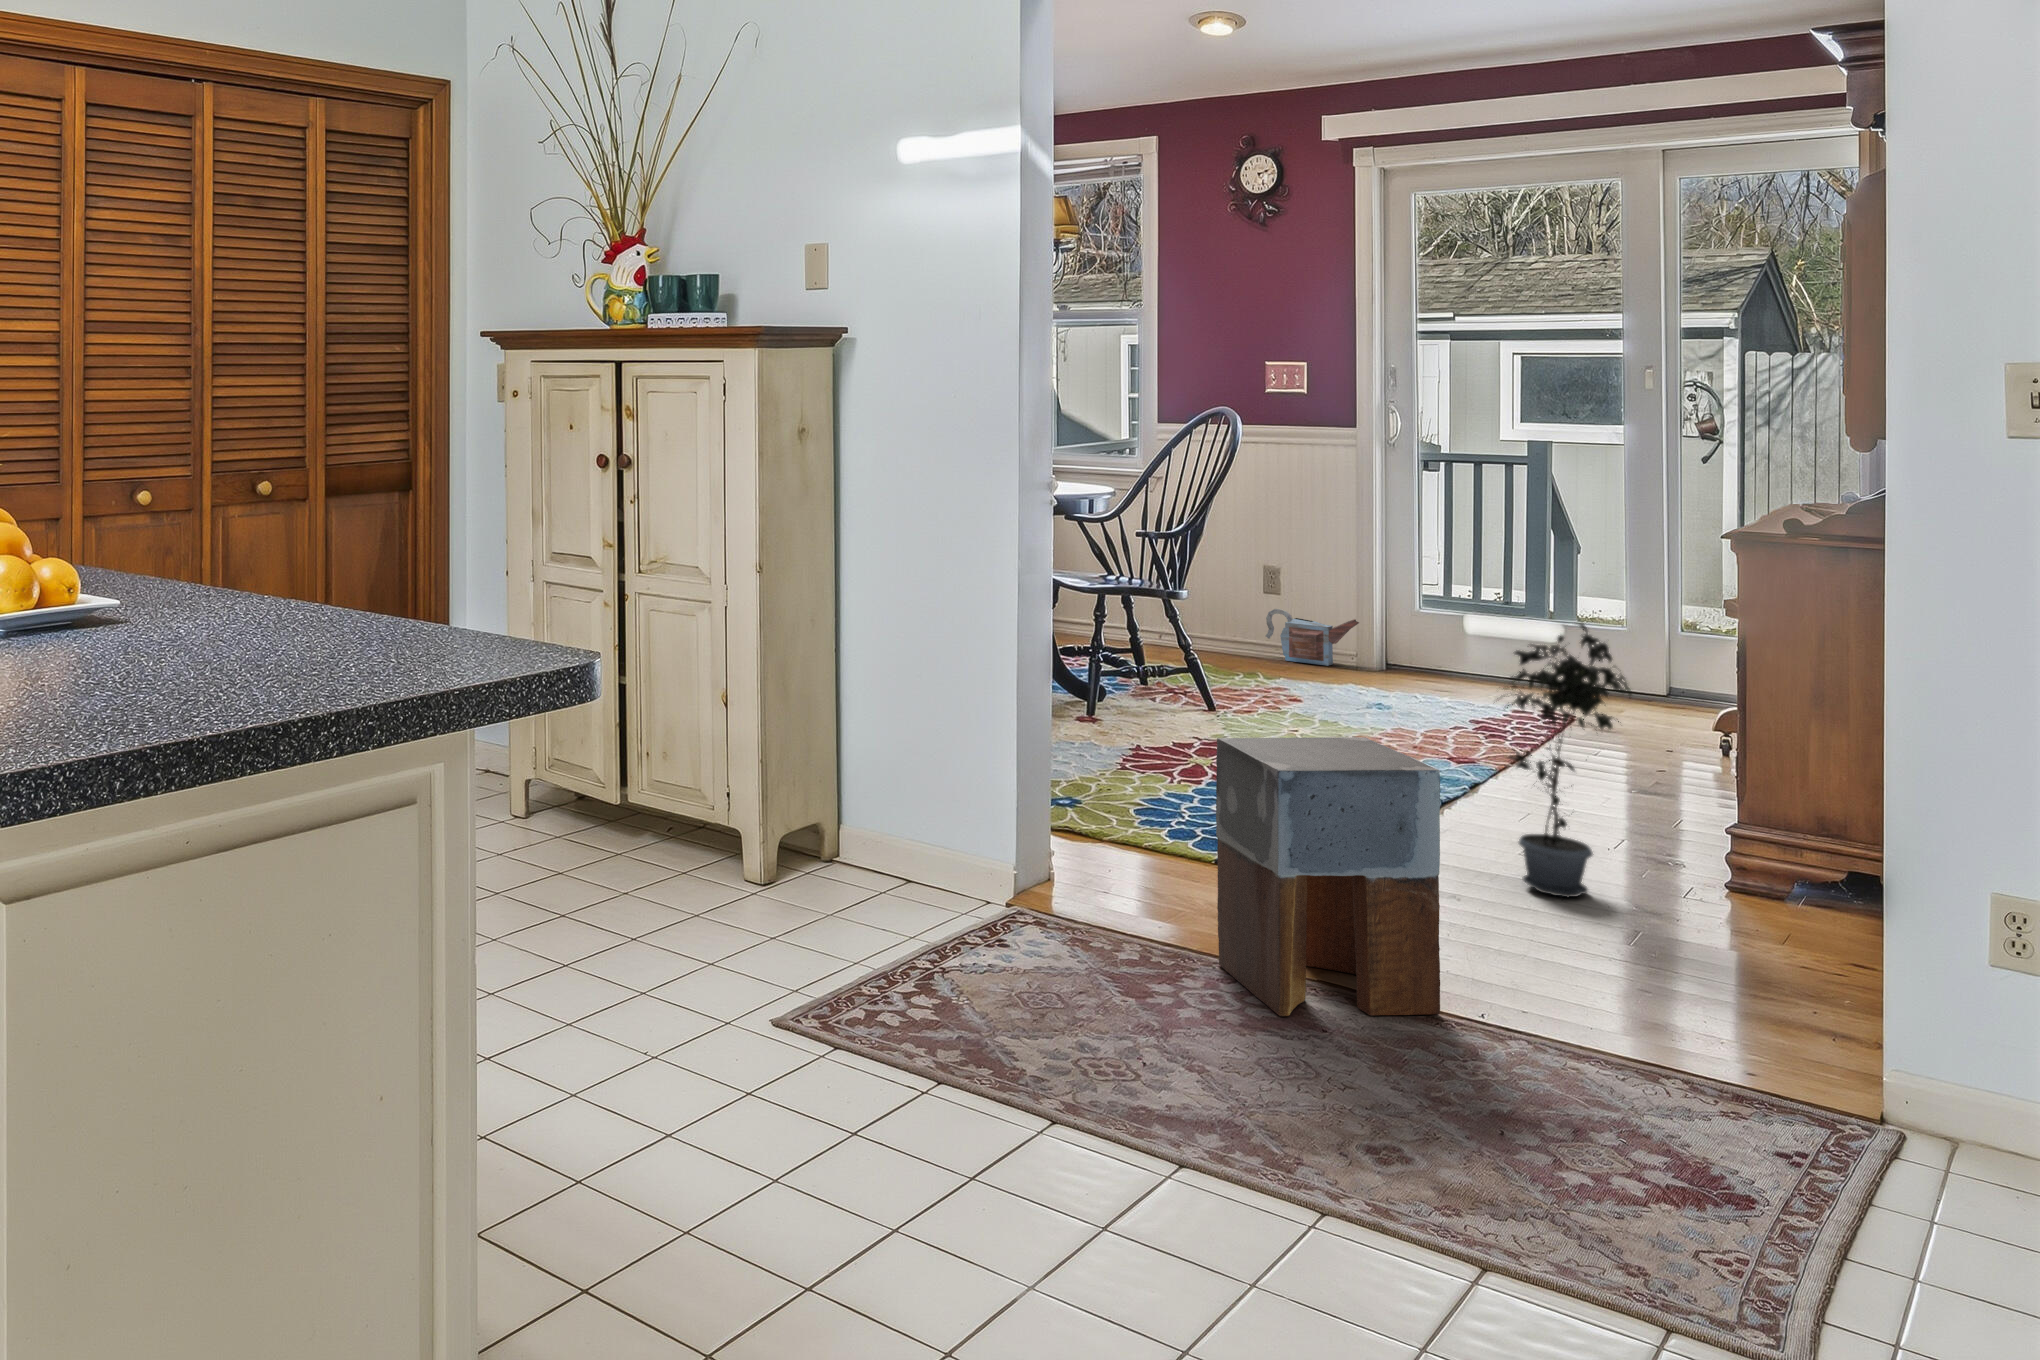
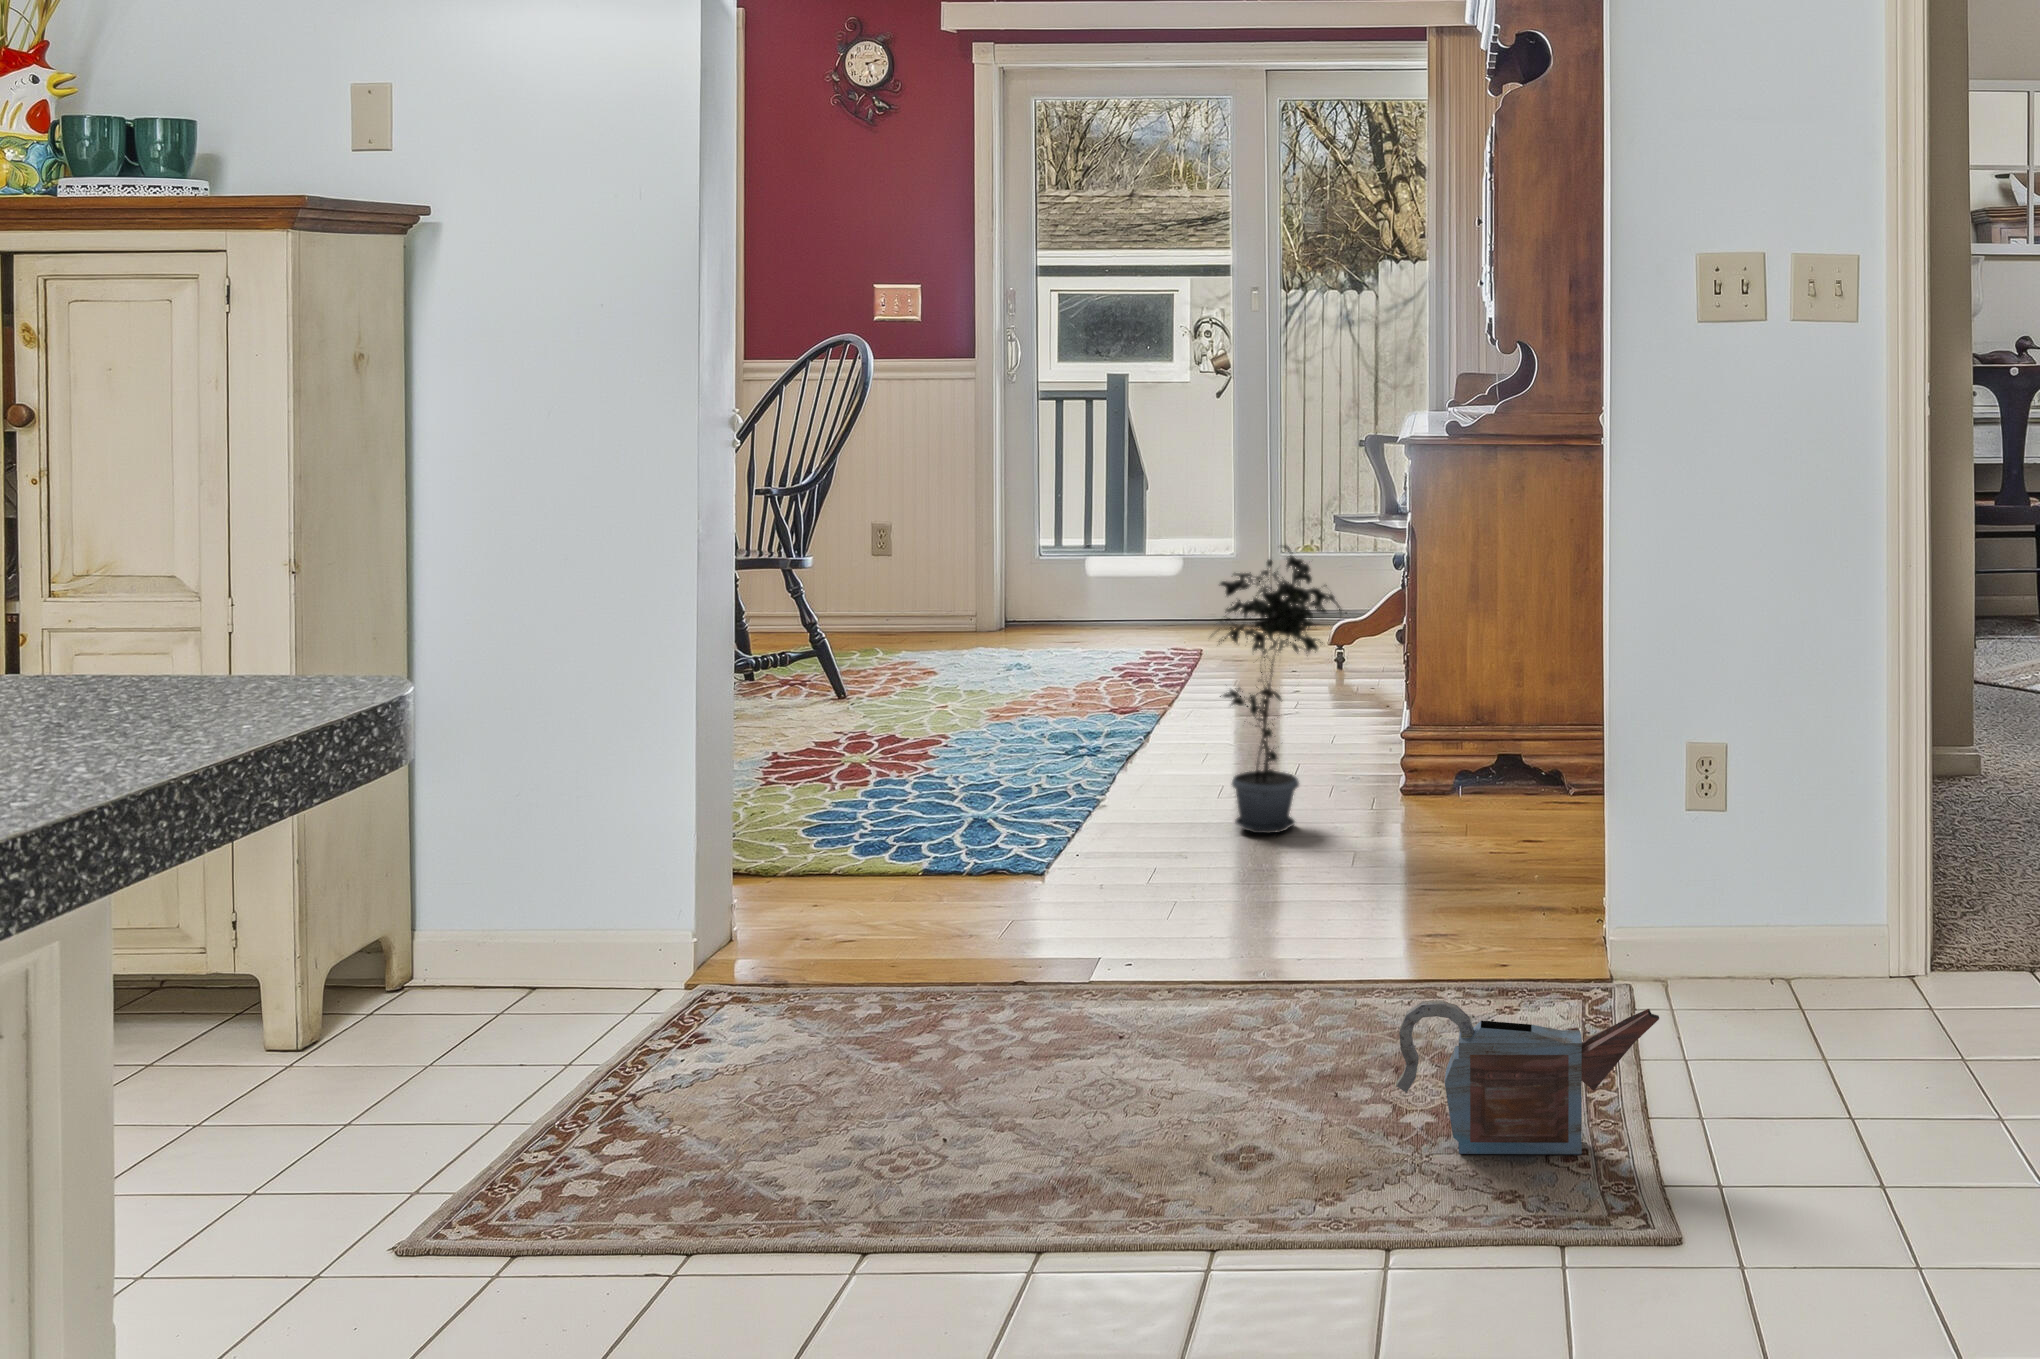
watering can: present [1266,609,1359,666] -> present [1396,1000,1659,1154]
stool: present [1216,737,1440,1016] -> none [973,692,1223,1034]

